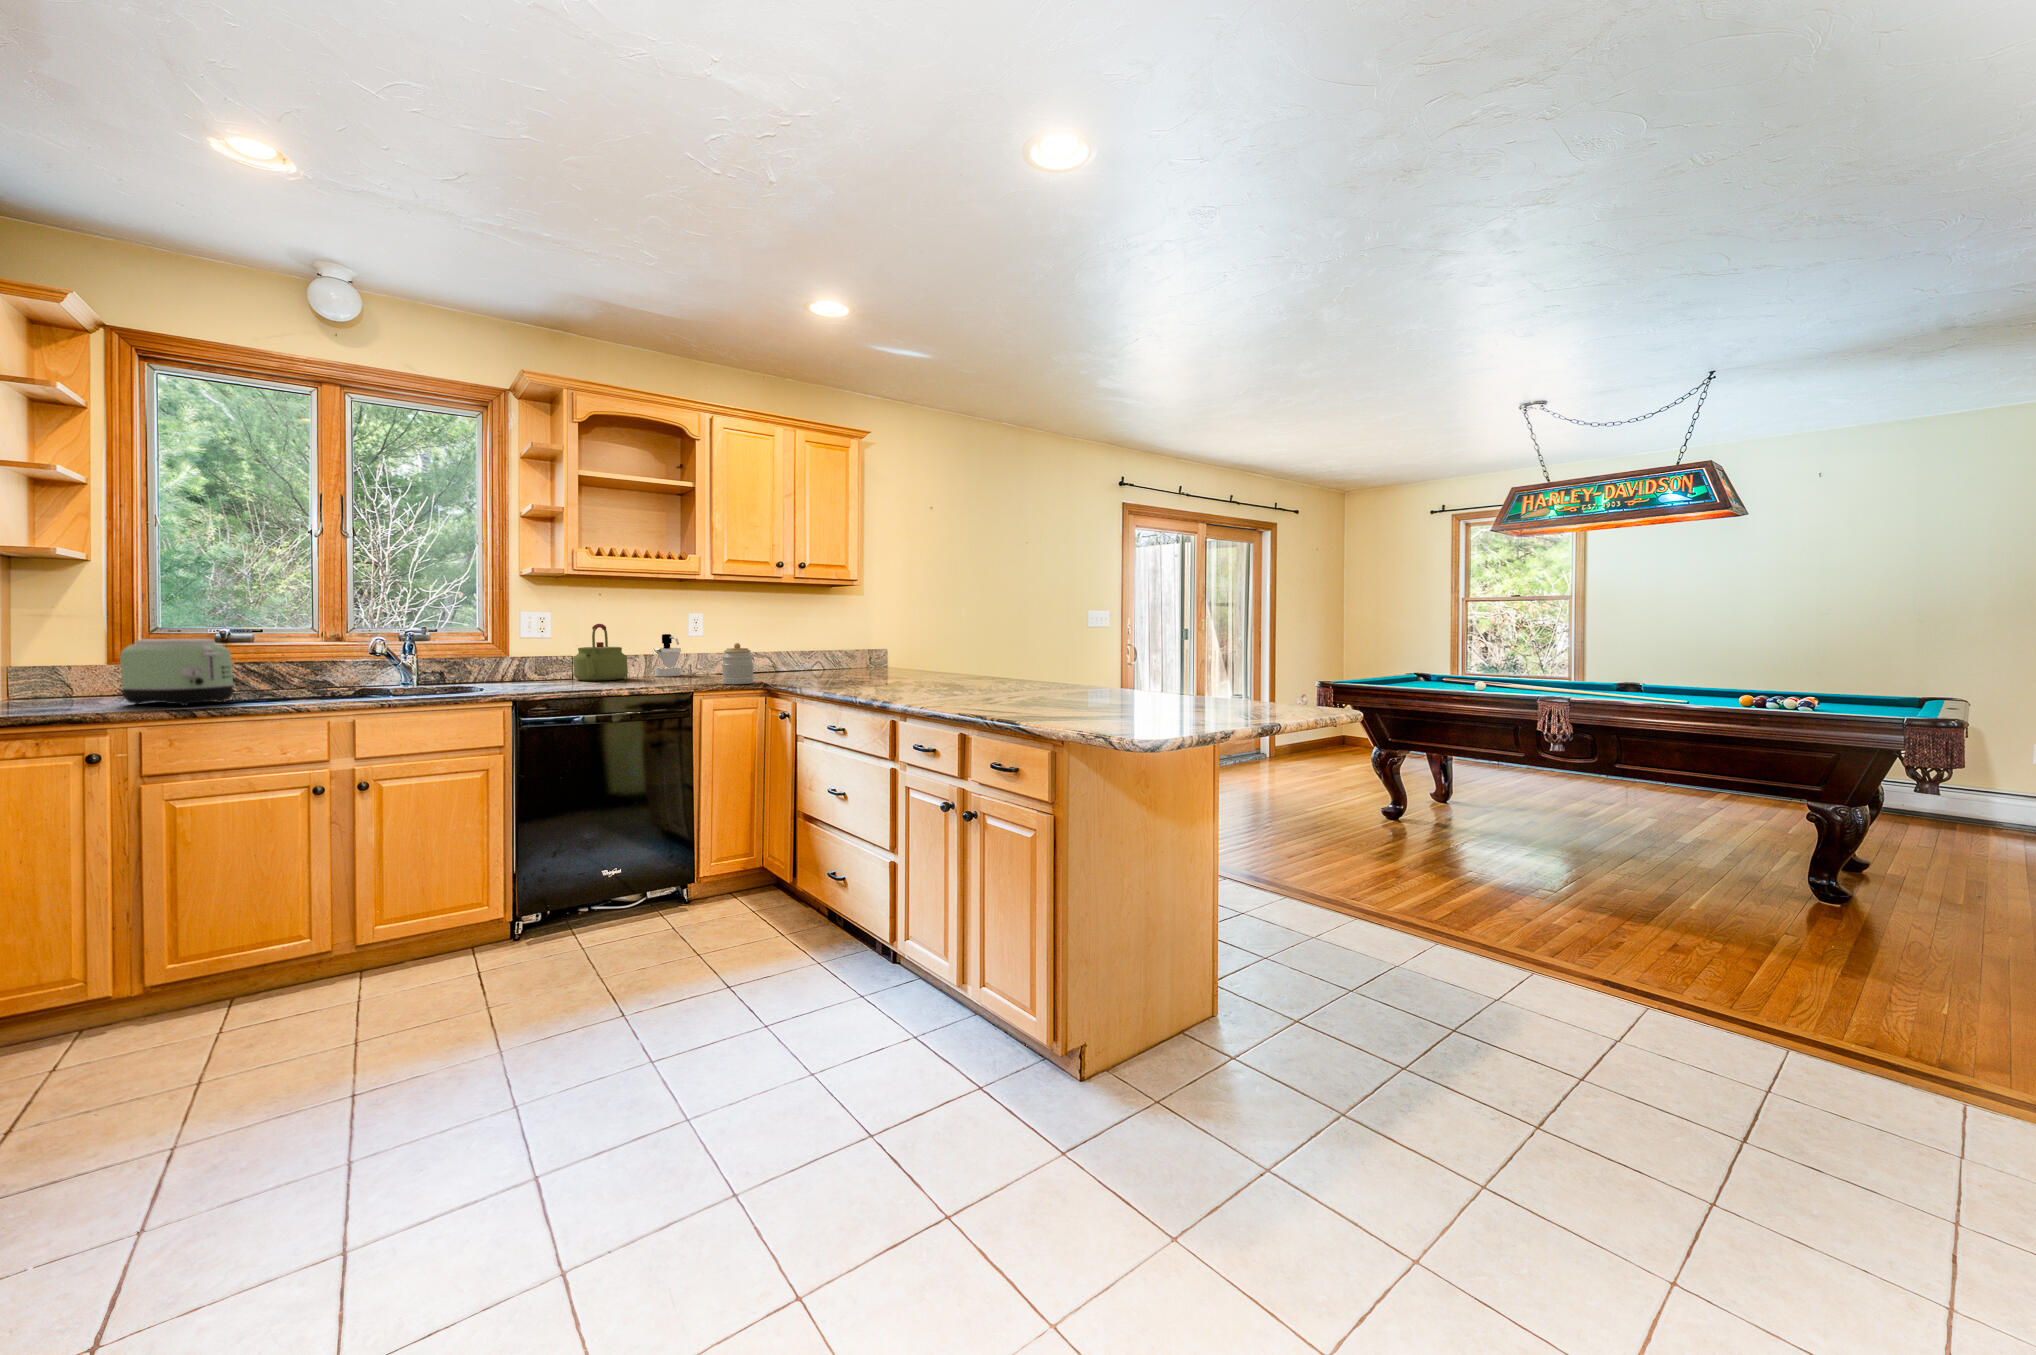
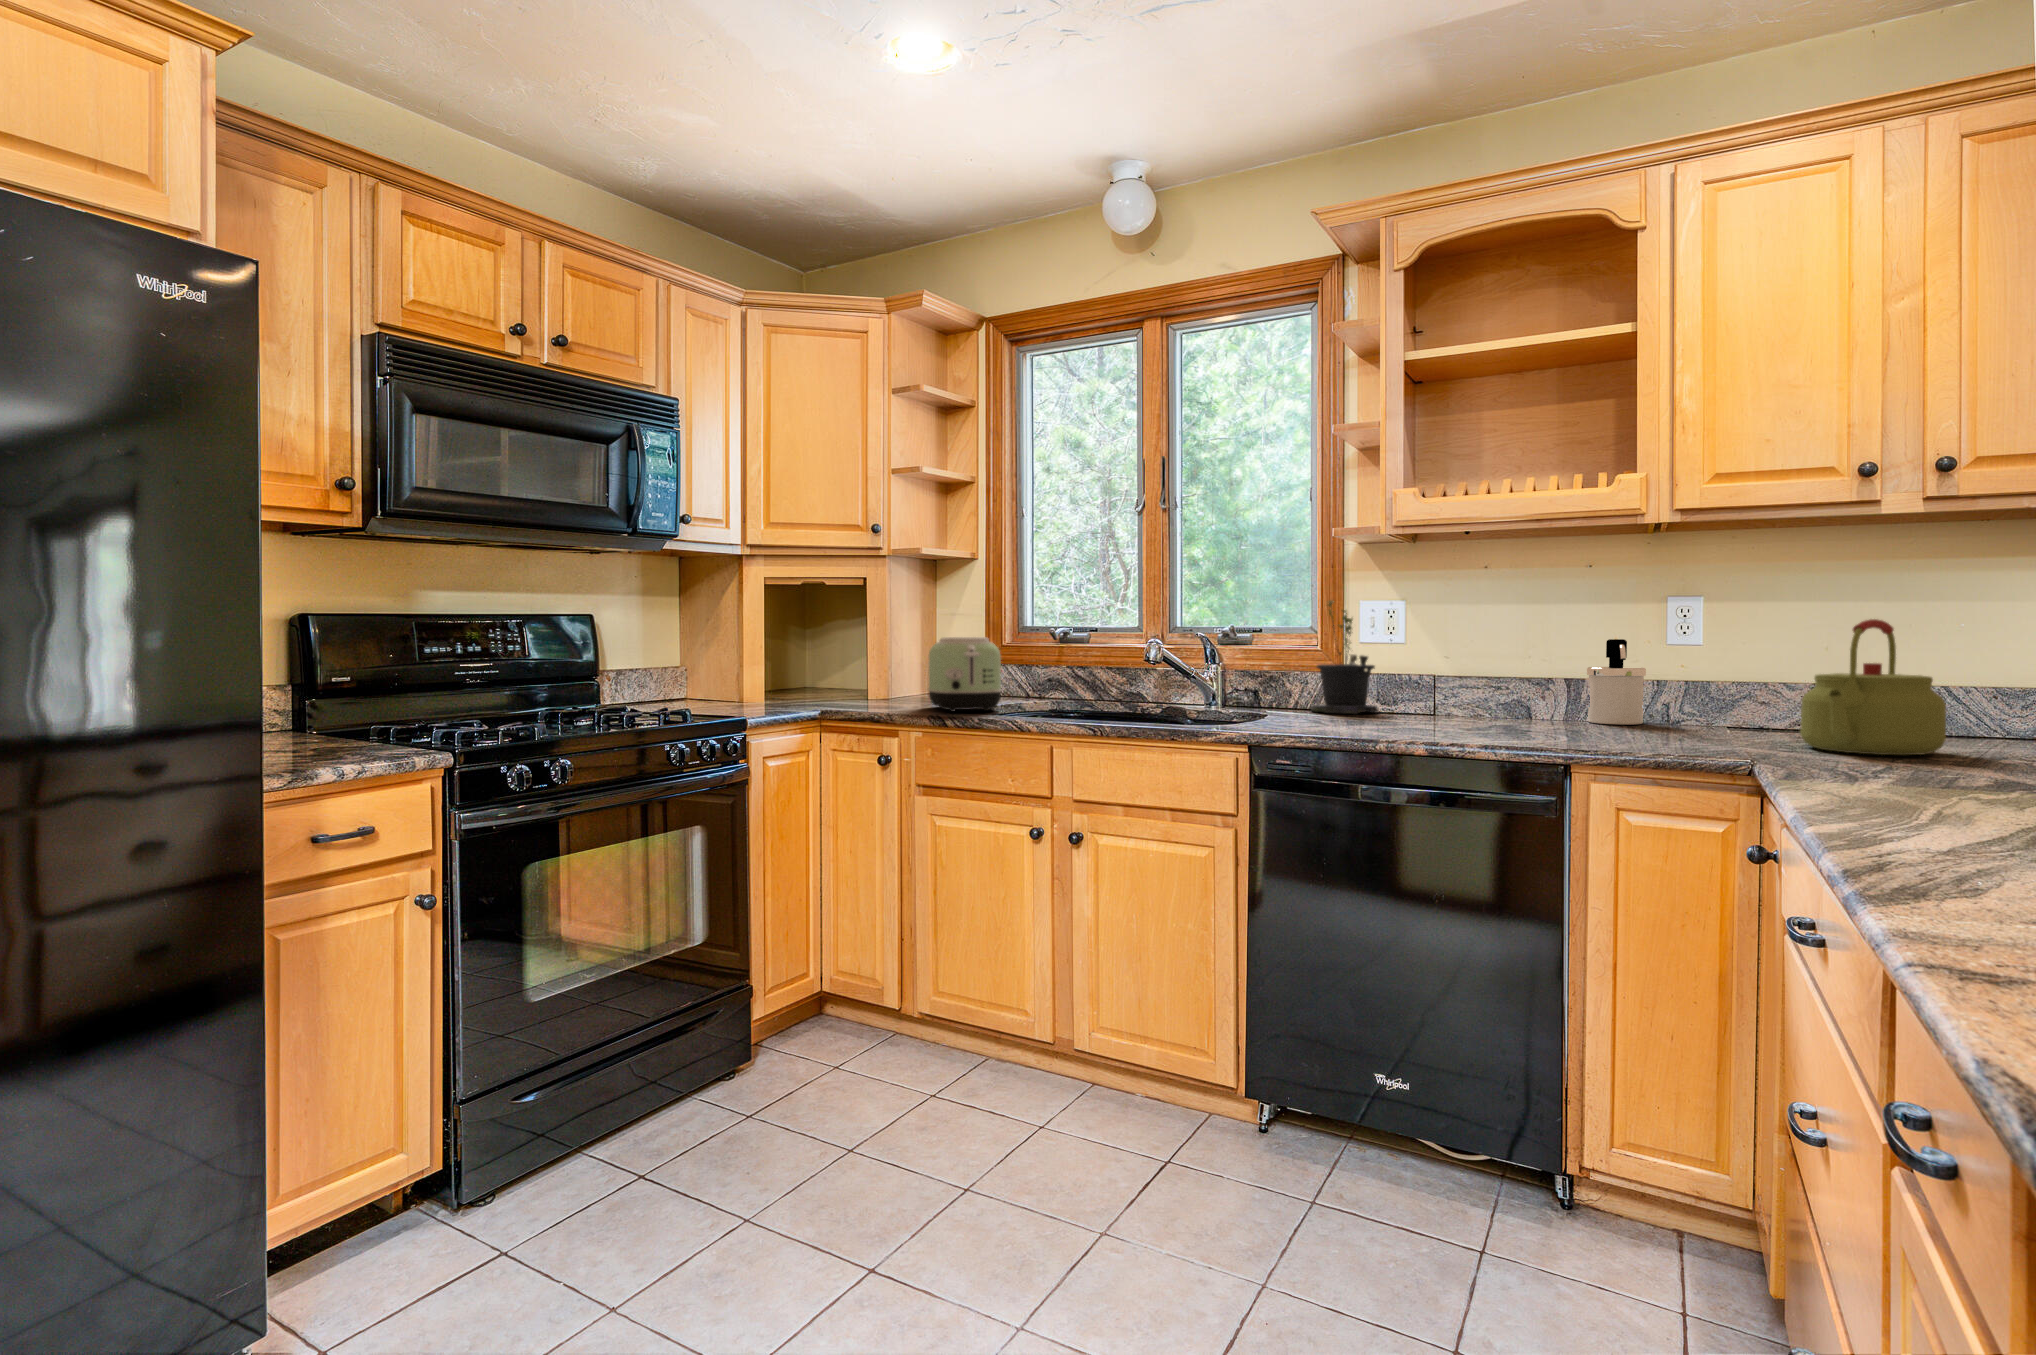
potted plant: none [481,611,539,683] -> present [1311,600,1378,714]
kettle: present [573,624,628,681] -> present [1800,619,1946,755]
jar: present [722,643,754,684] -> none [1657,659,1741,756]

